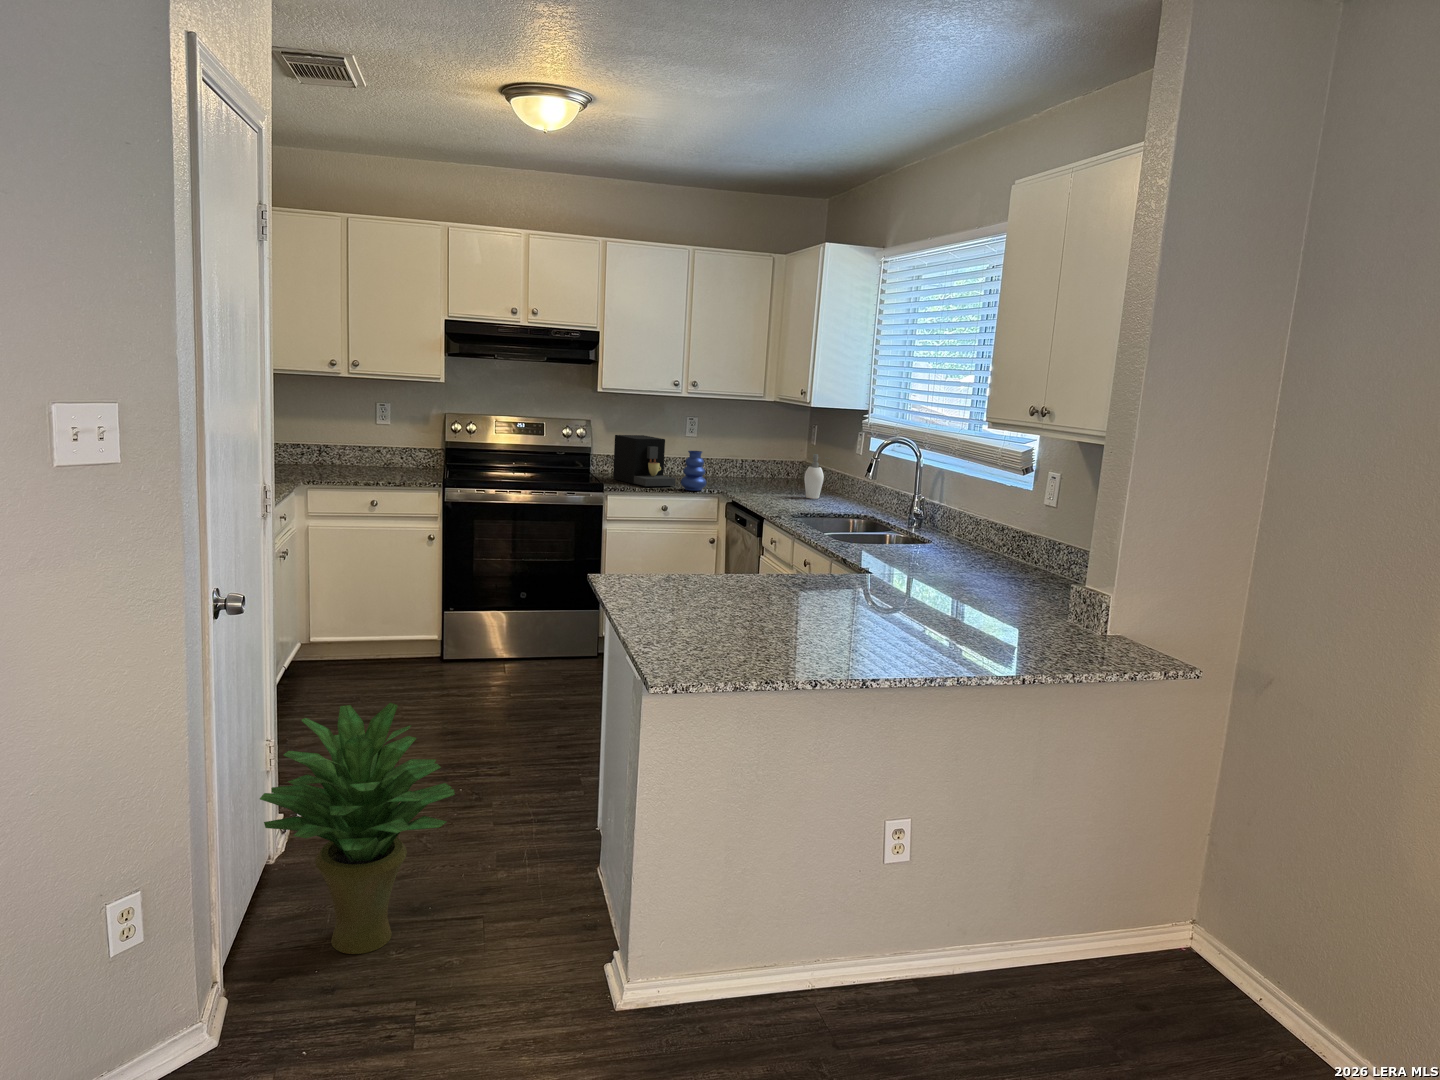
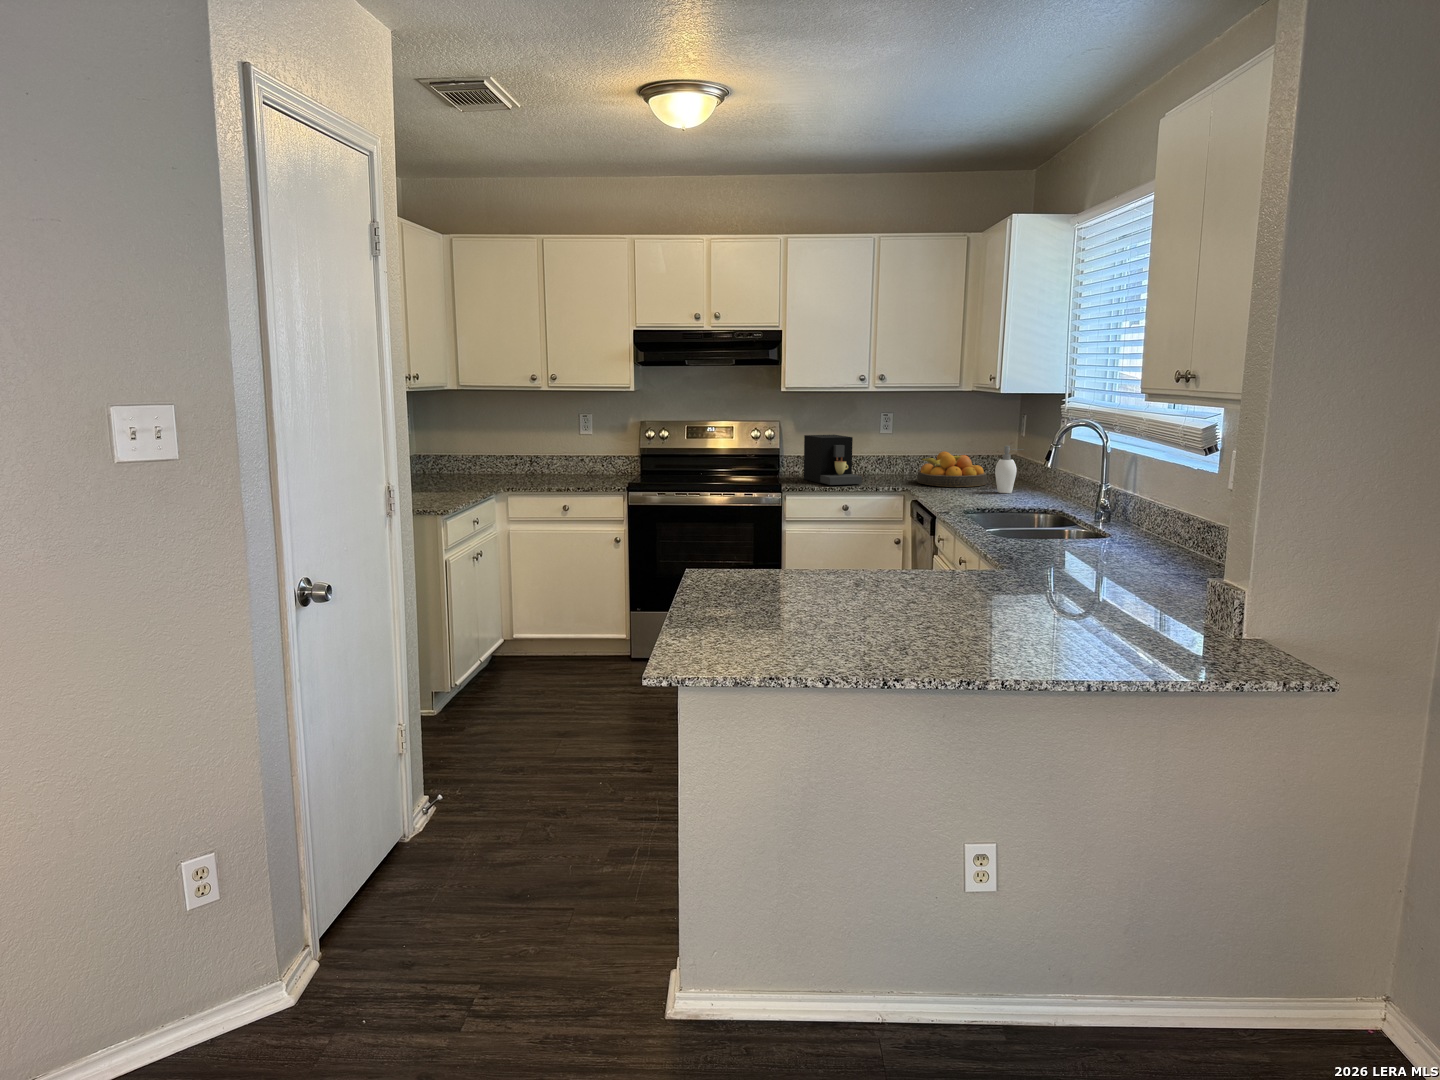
vase: present [681,451,707,491] -> none [865,447,892,488]
fruit bowl: none [726,456,791,491] -> present [917,452,987,487]
potted plant: present [260,703,455,954] -> none [358,689,542,931]

